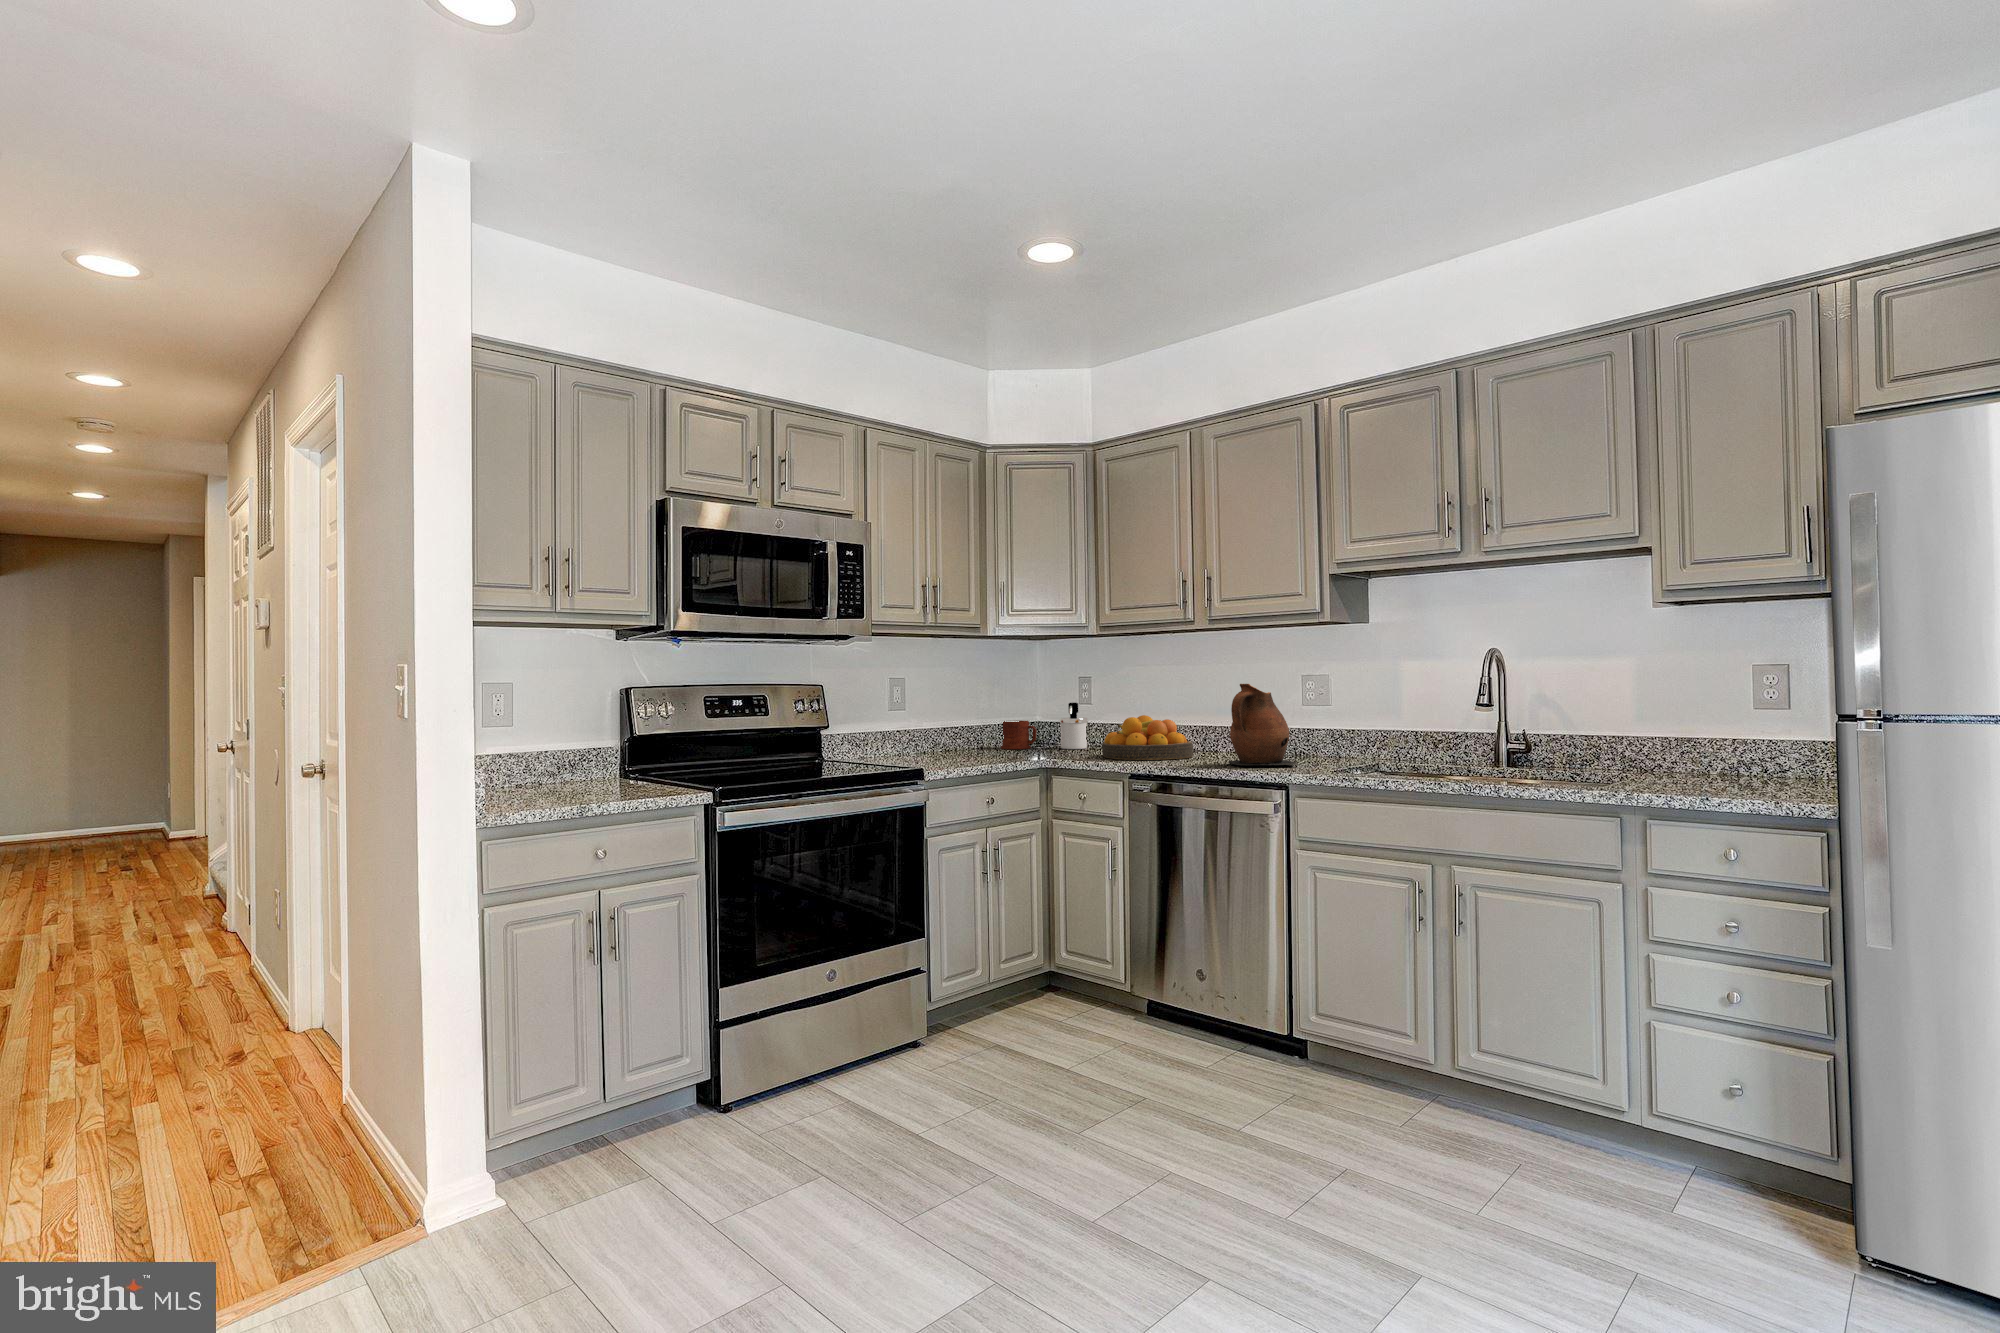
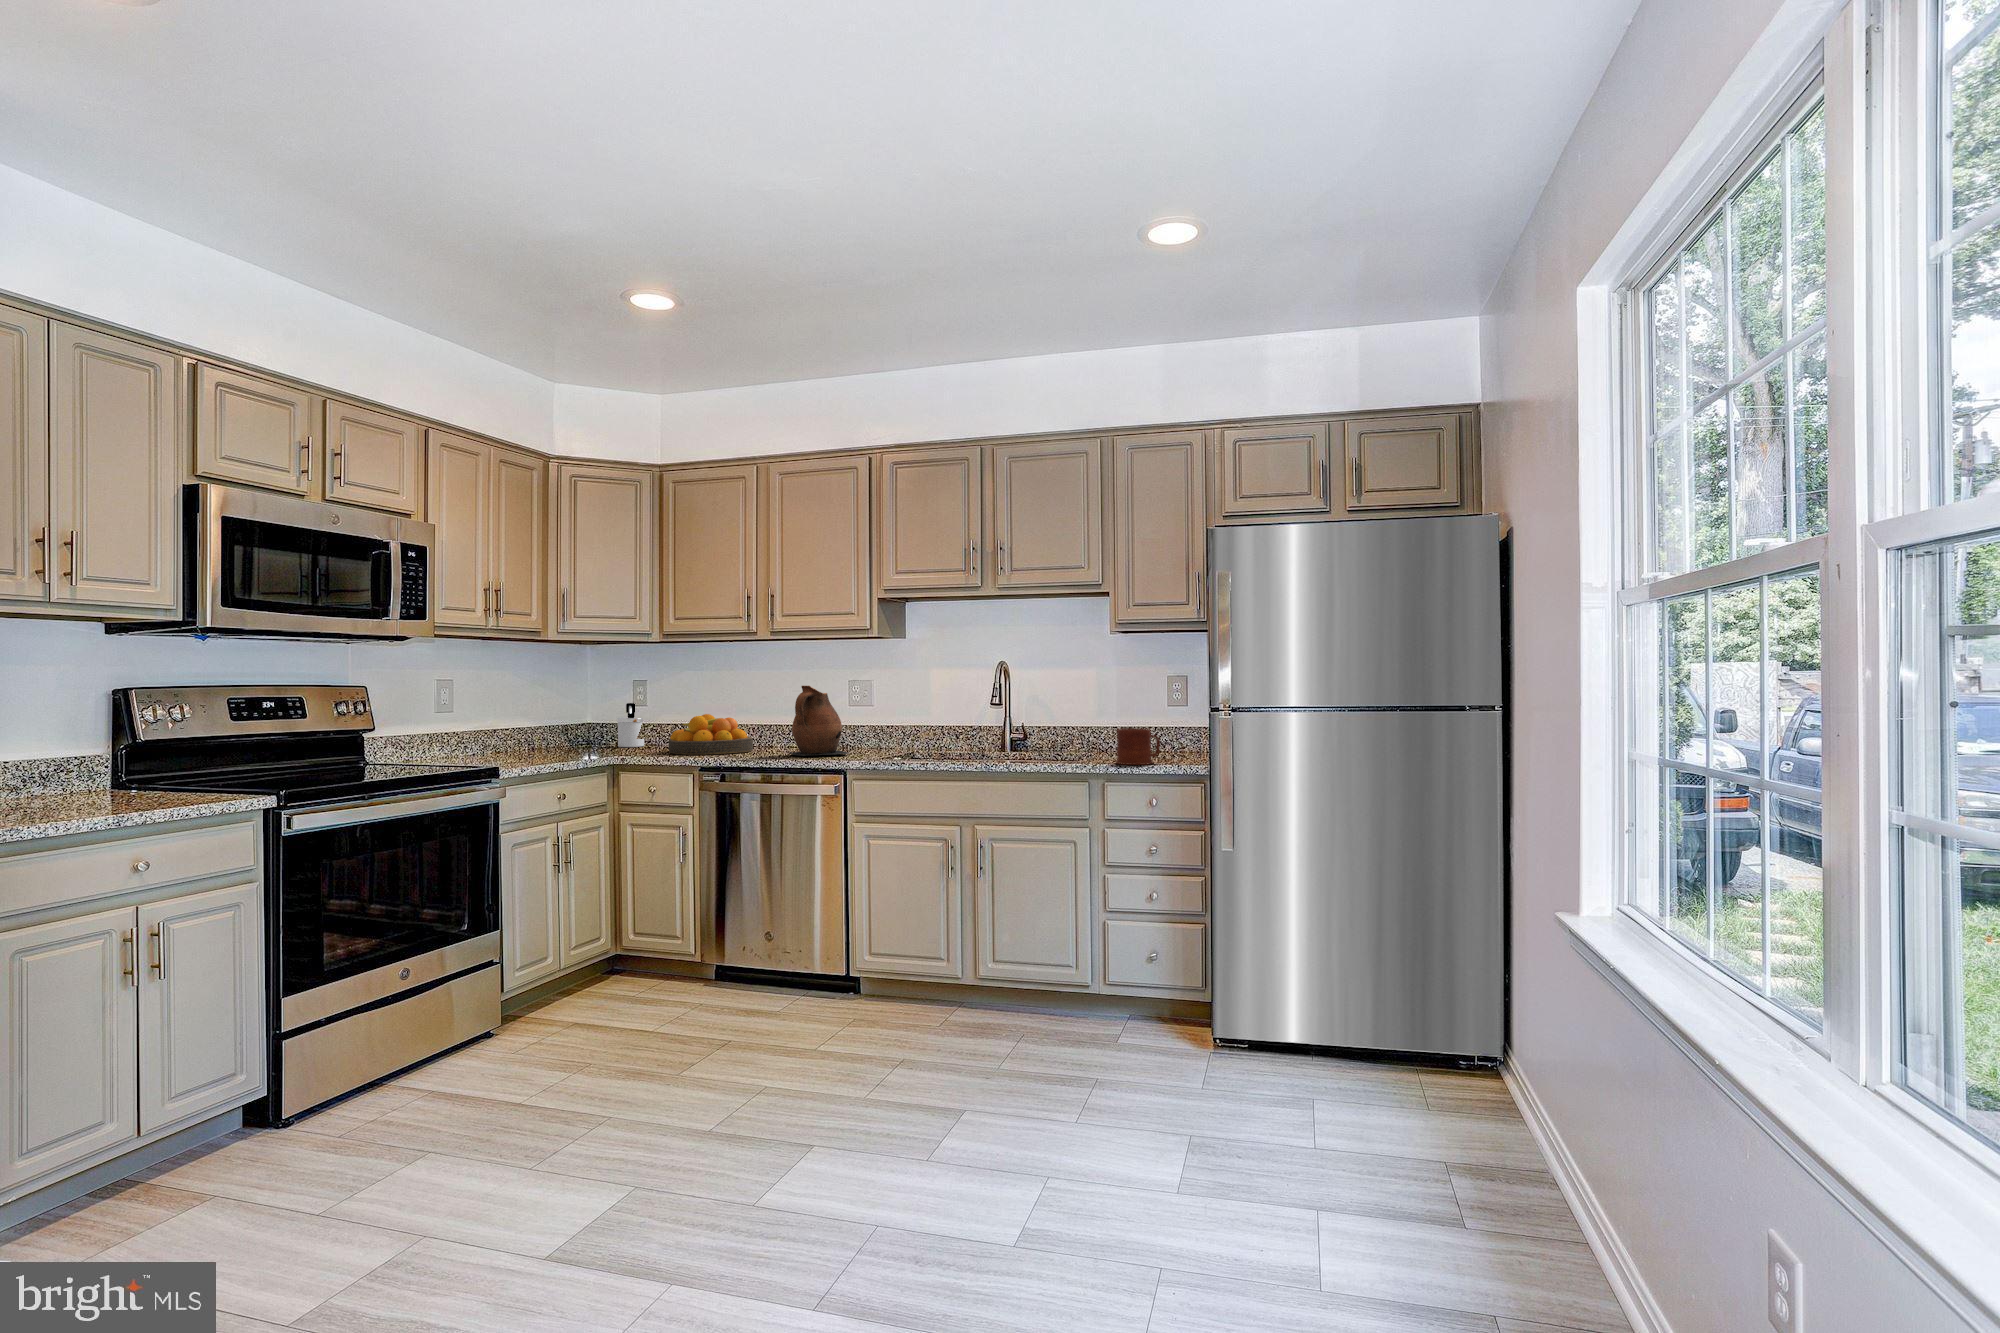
mug: present [1001,721,1037,749] -> present [1115,728,1160,765]

